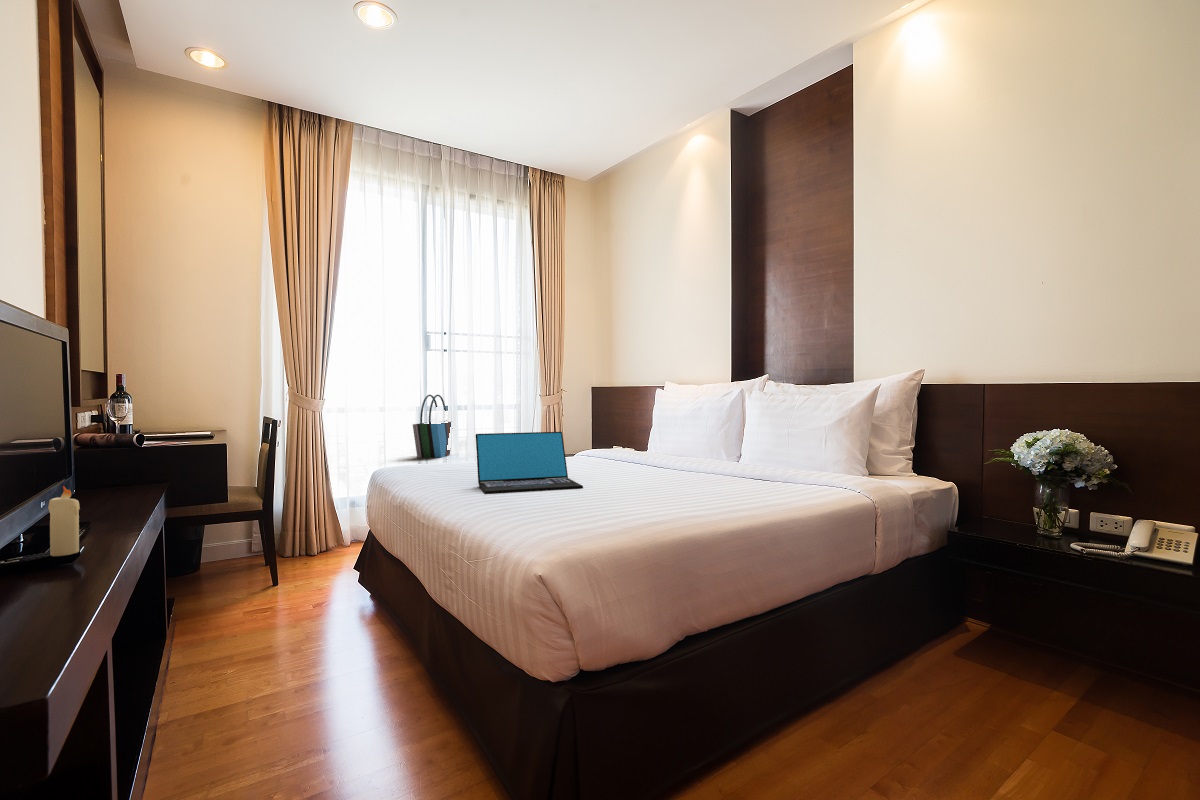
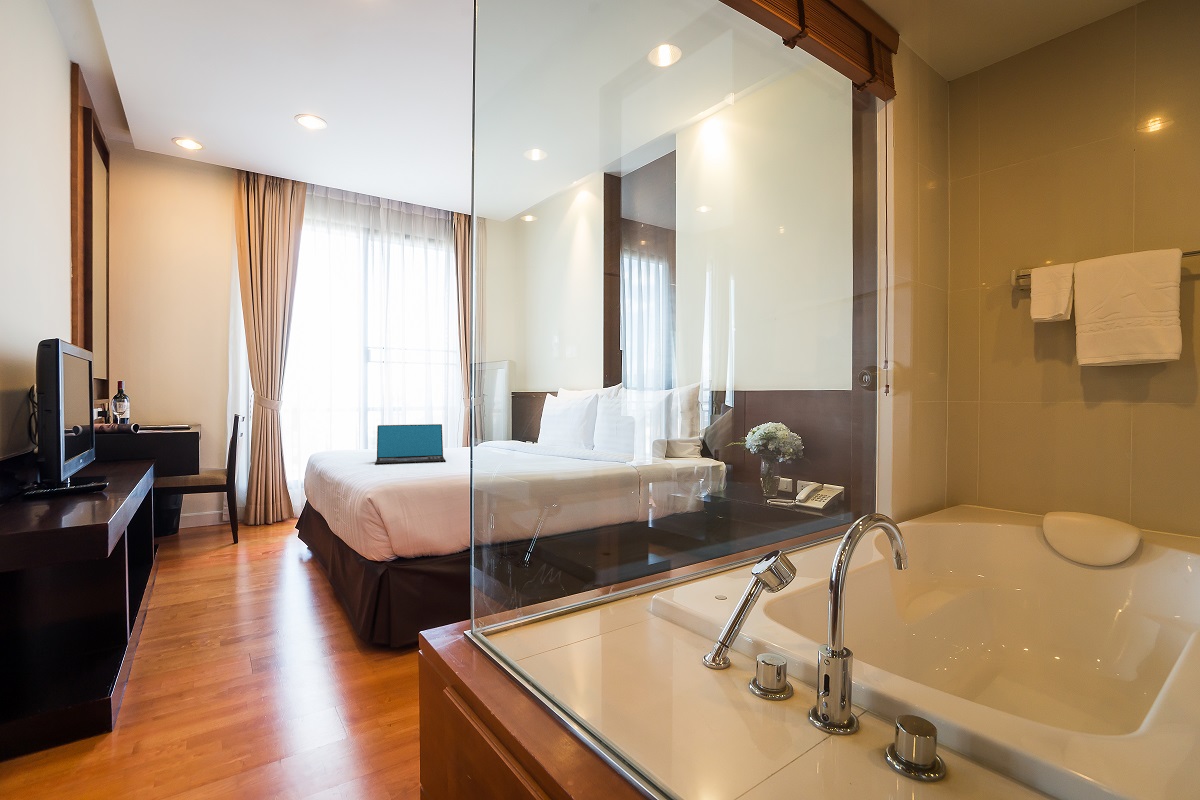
tote bag: present [413,395,453,458] -> none [352,396,388,446]
candle: present [48,486,80,556] -> none [93,451,110,491]

